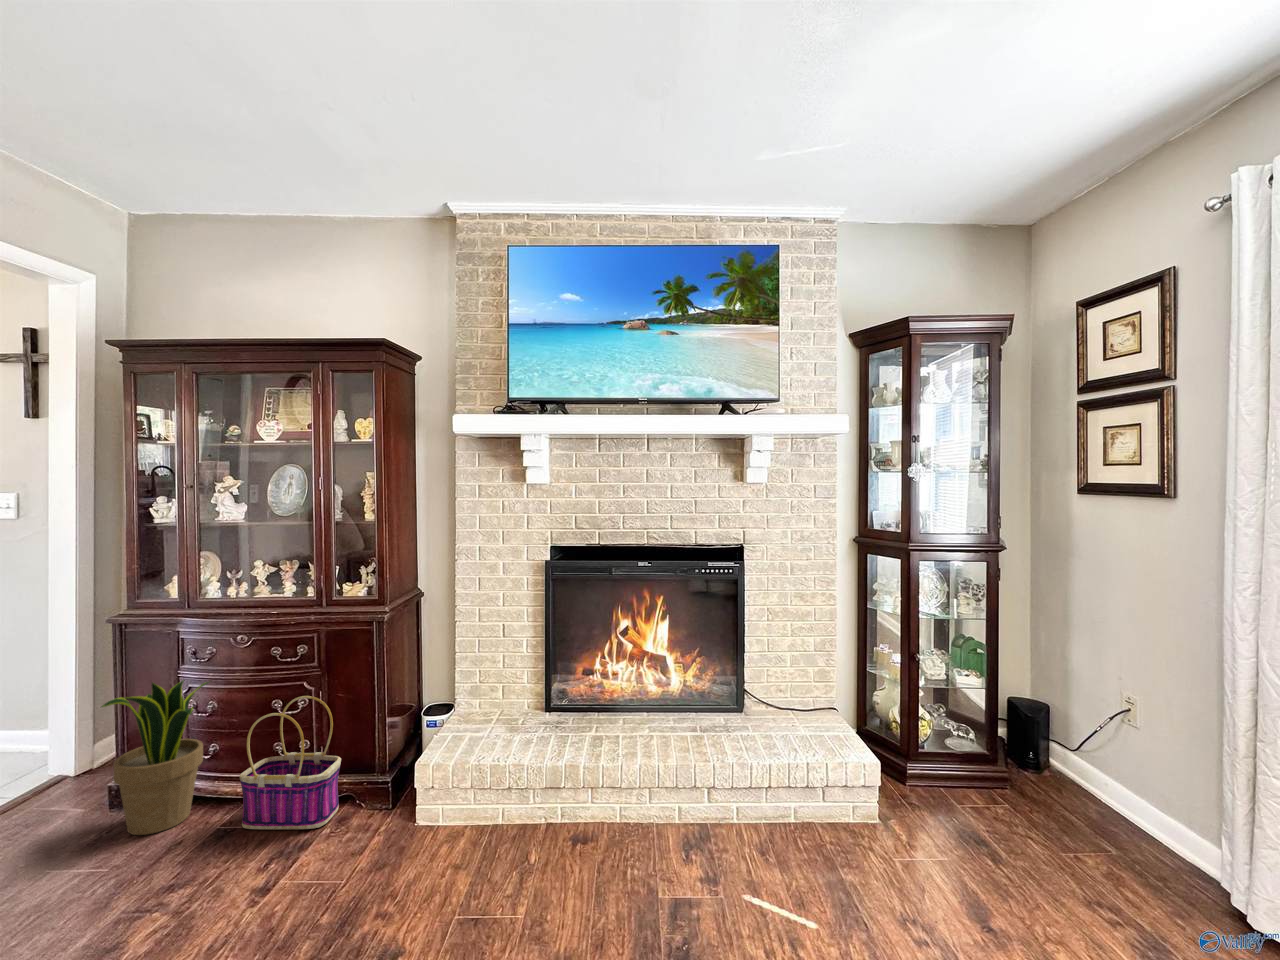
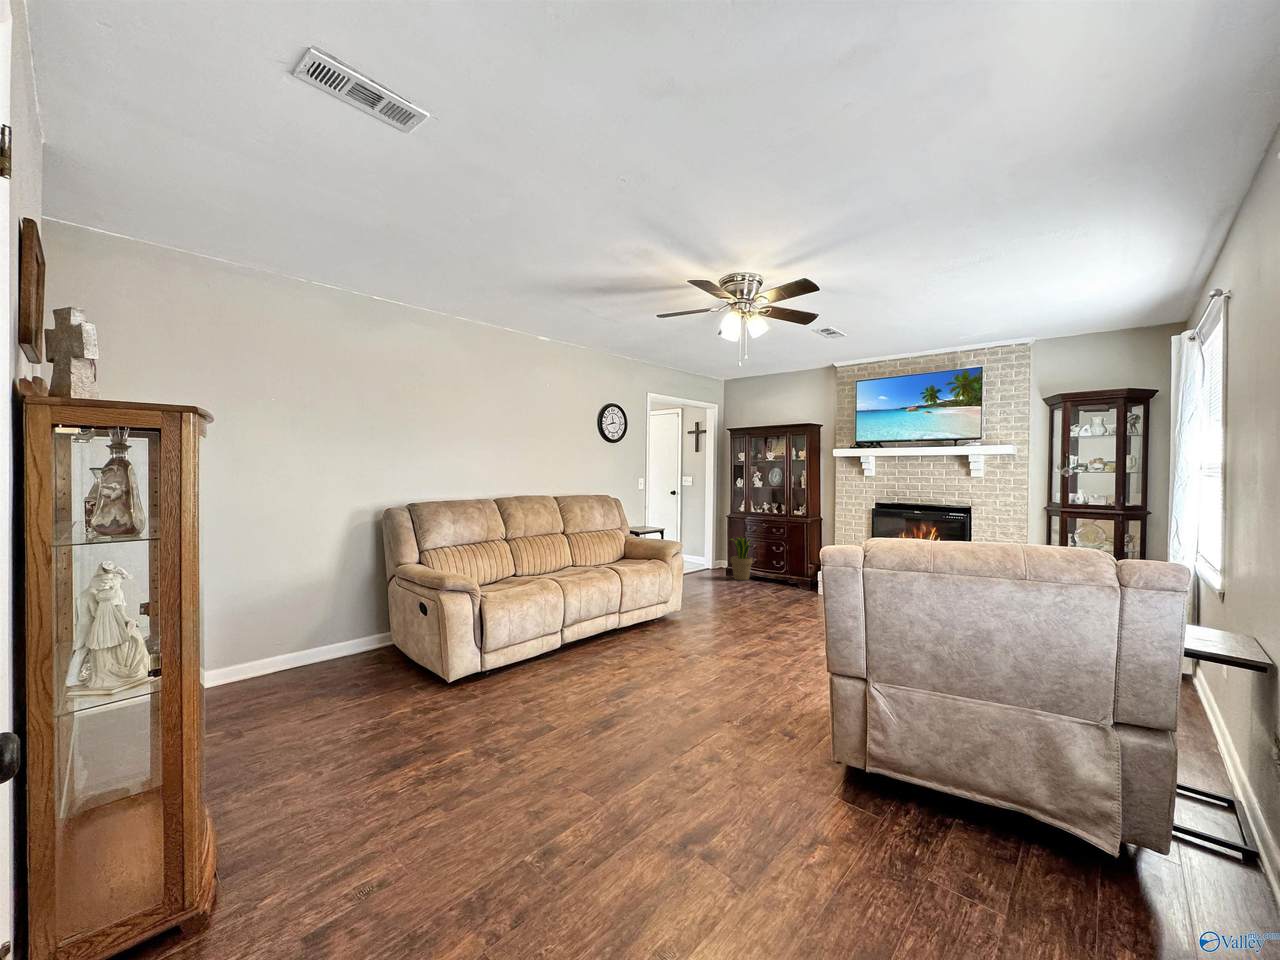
basket: present [240,696,341,829] -> none [764,547,794,587]

